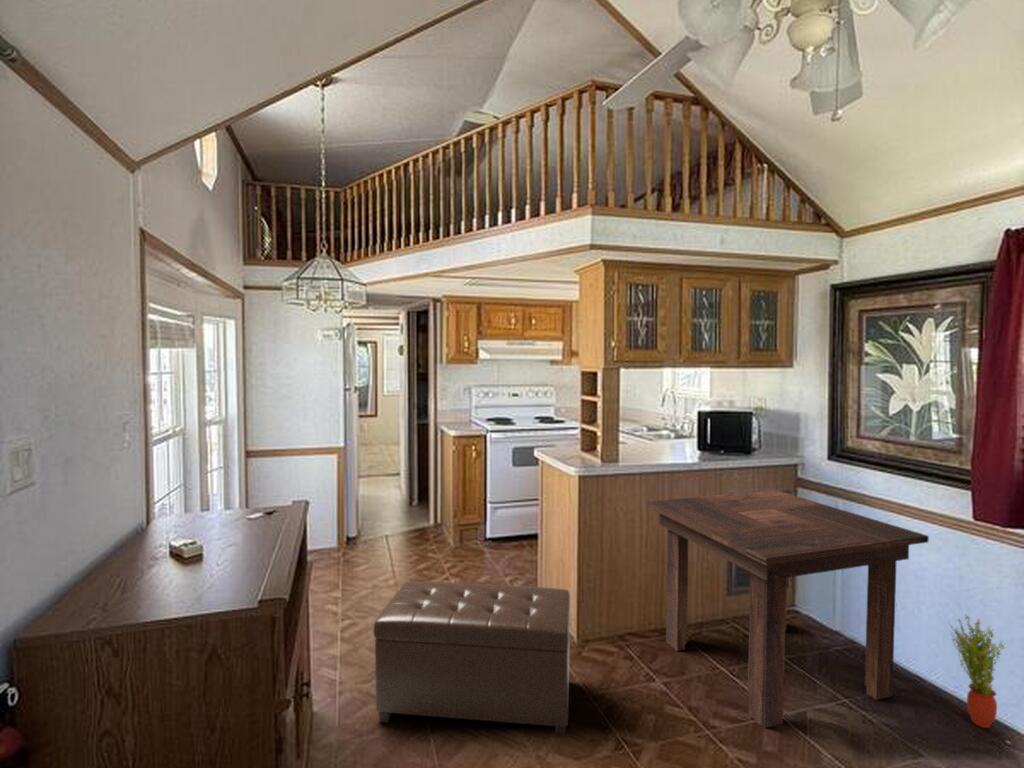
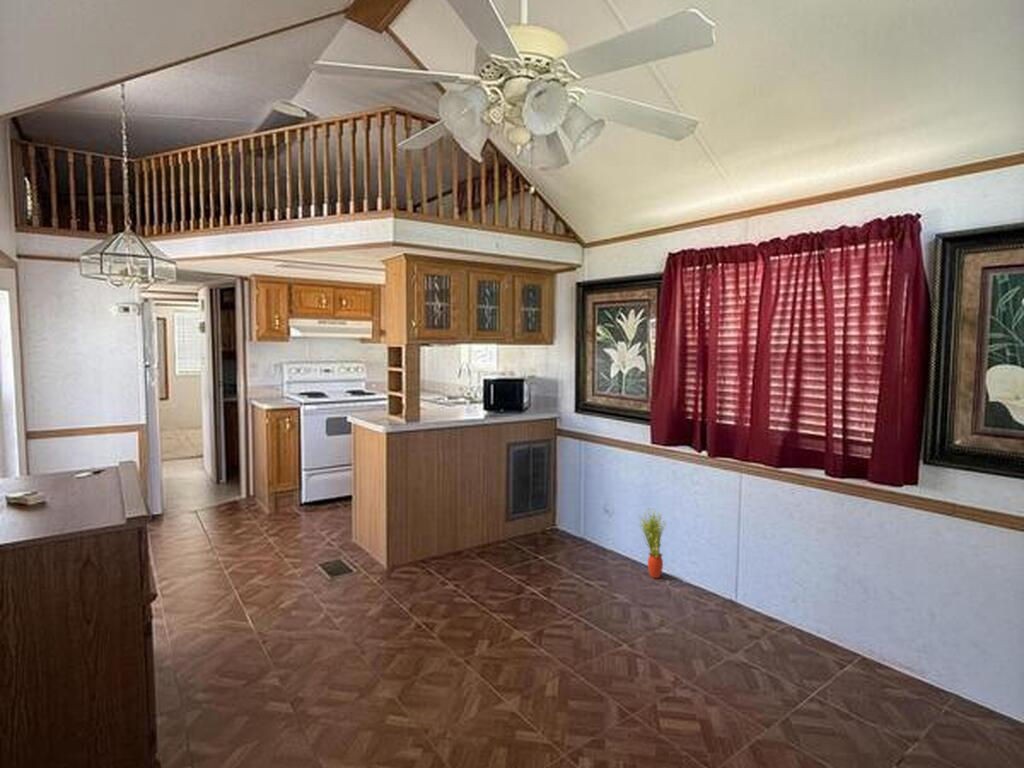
dining table: present [647,490,929,728] -> none [443,438,627,599]
ottoman: present [373,582,570,737] -> none [207,521,380,643]

